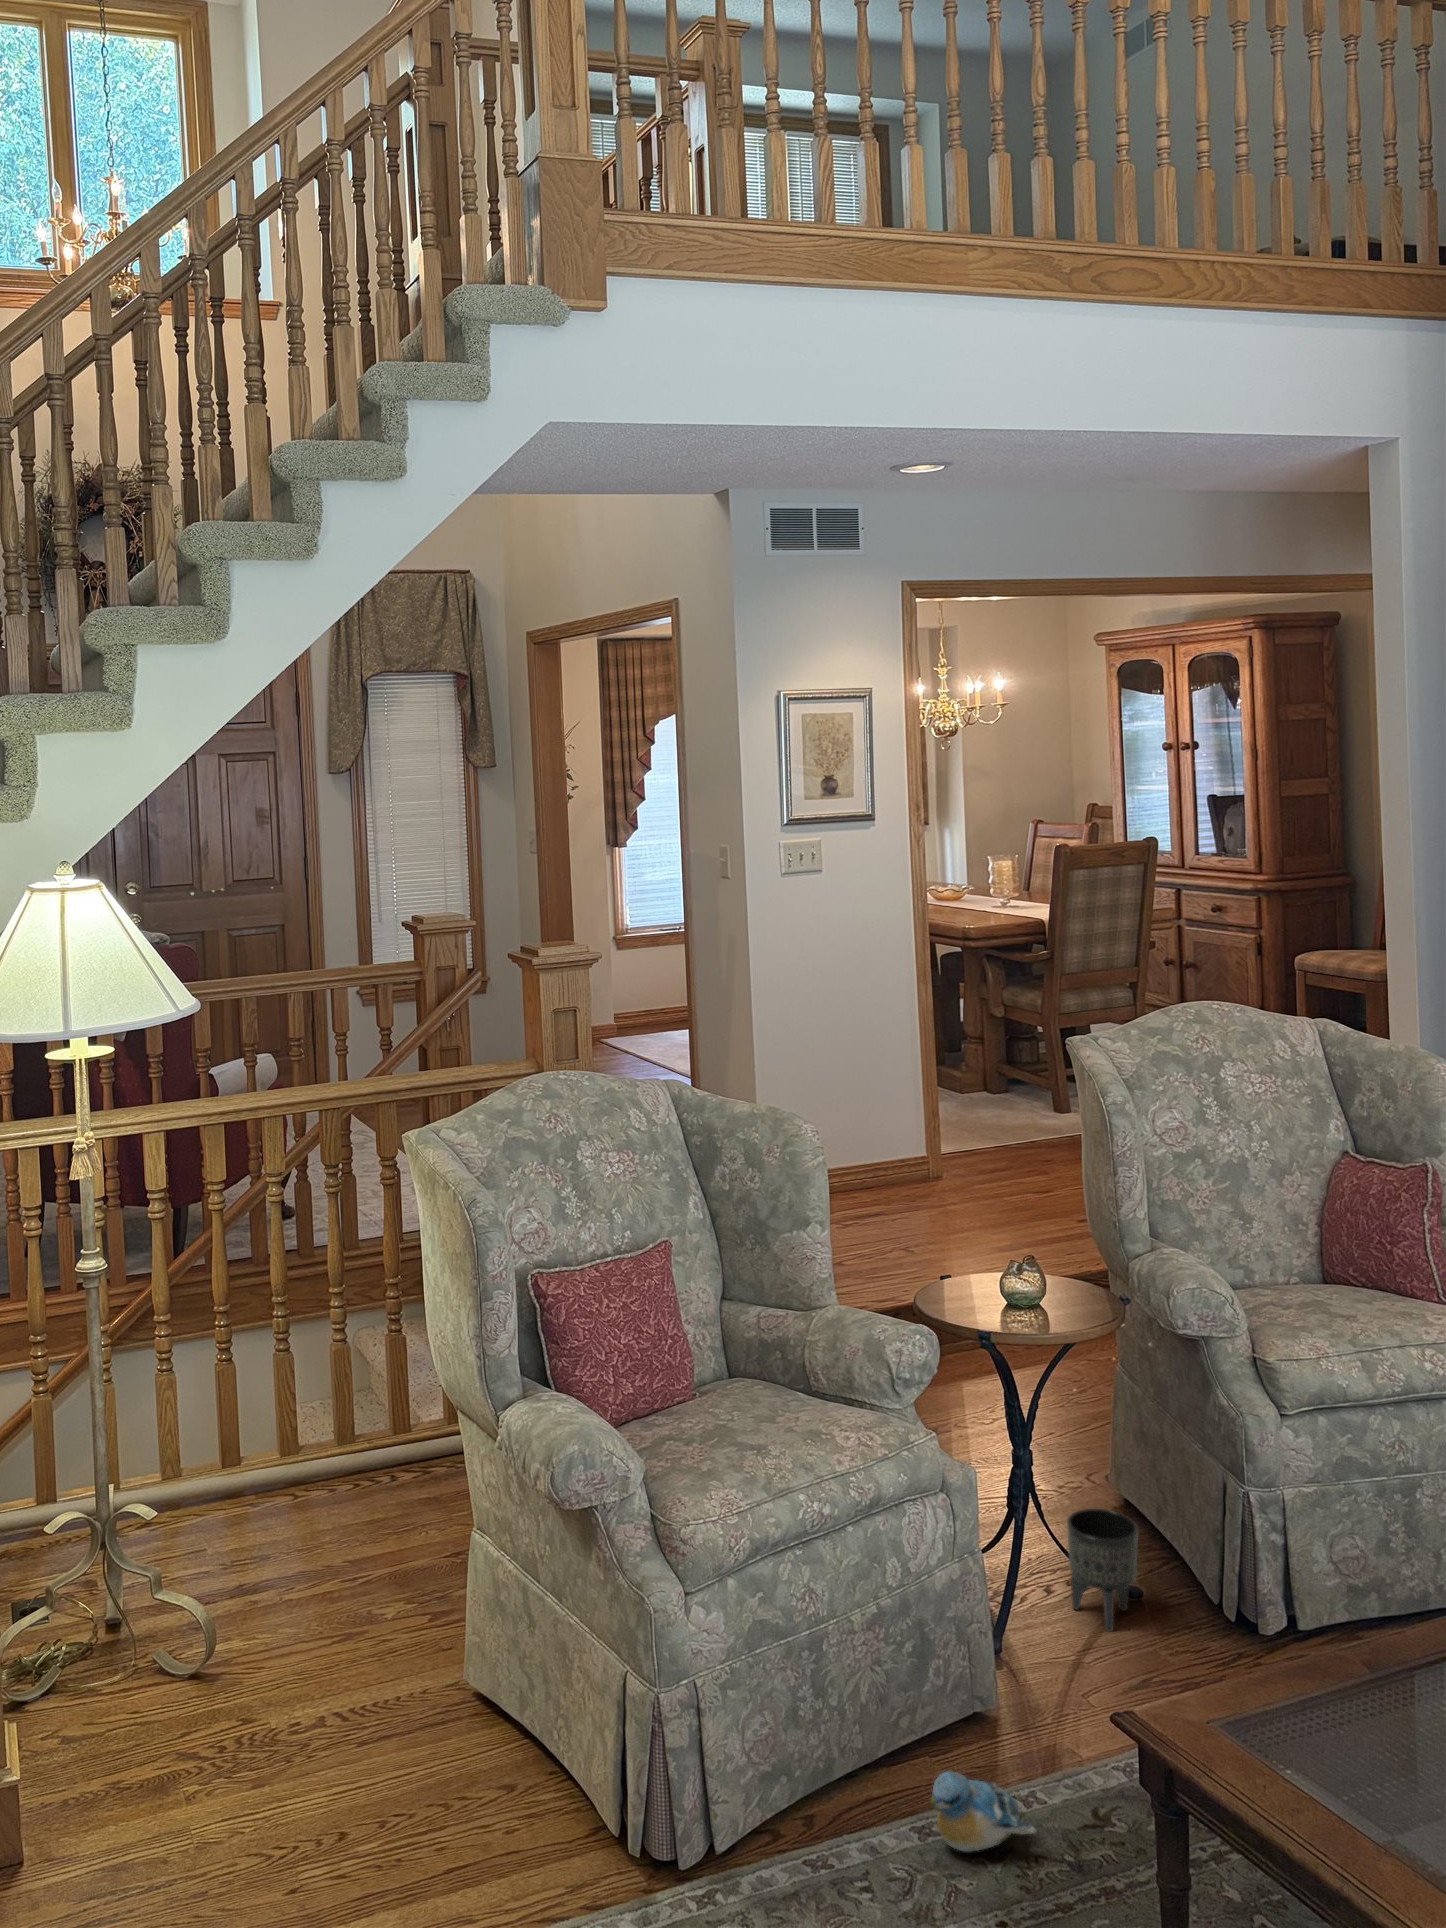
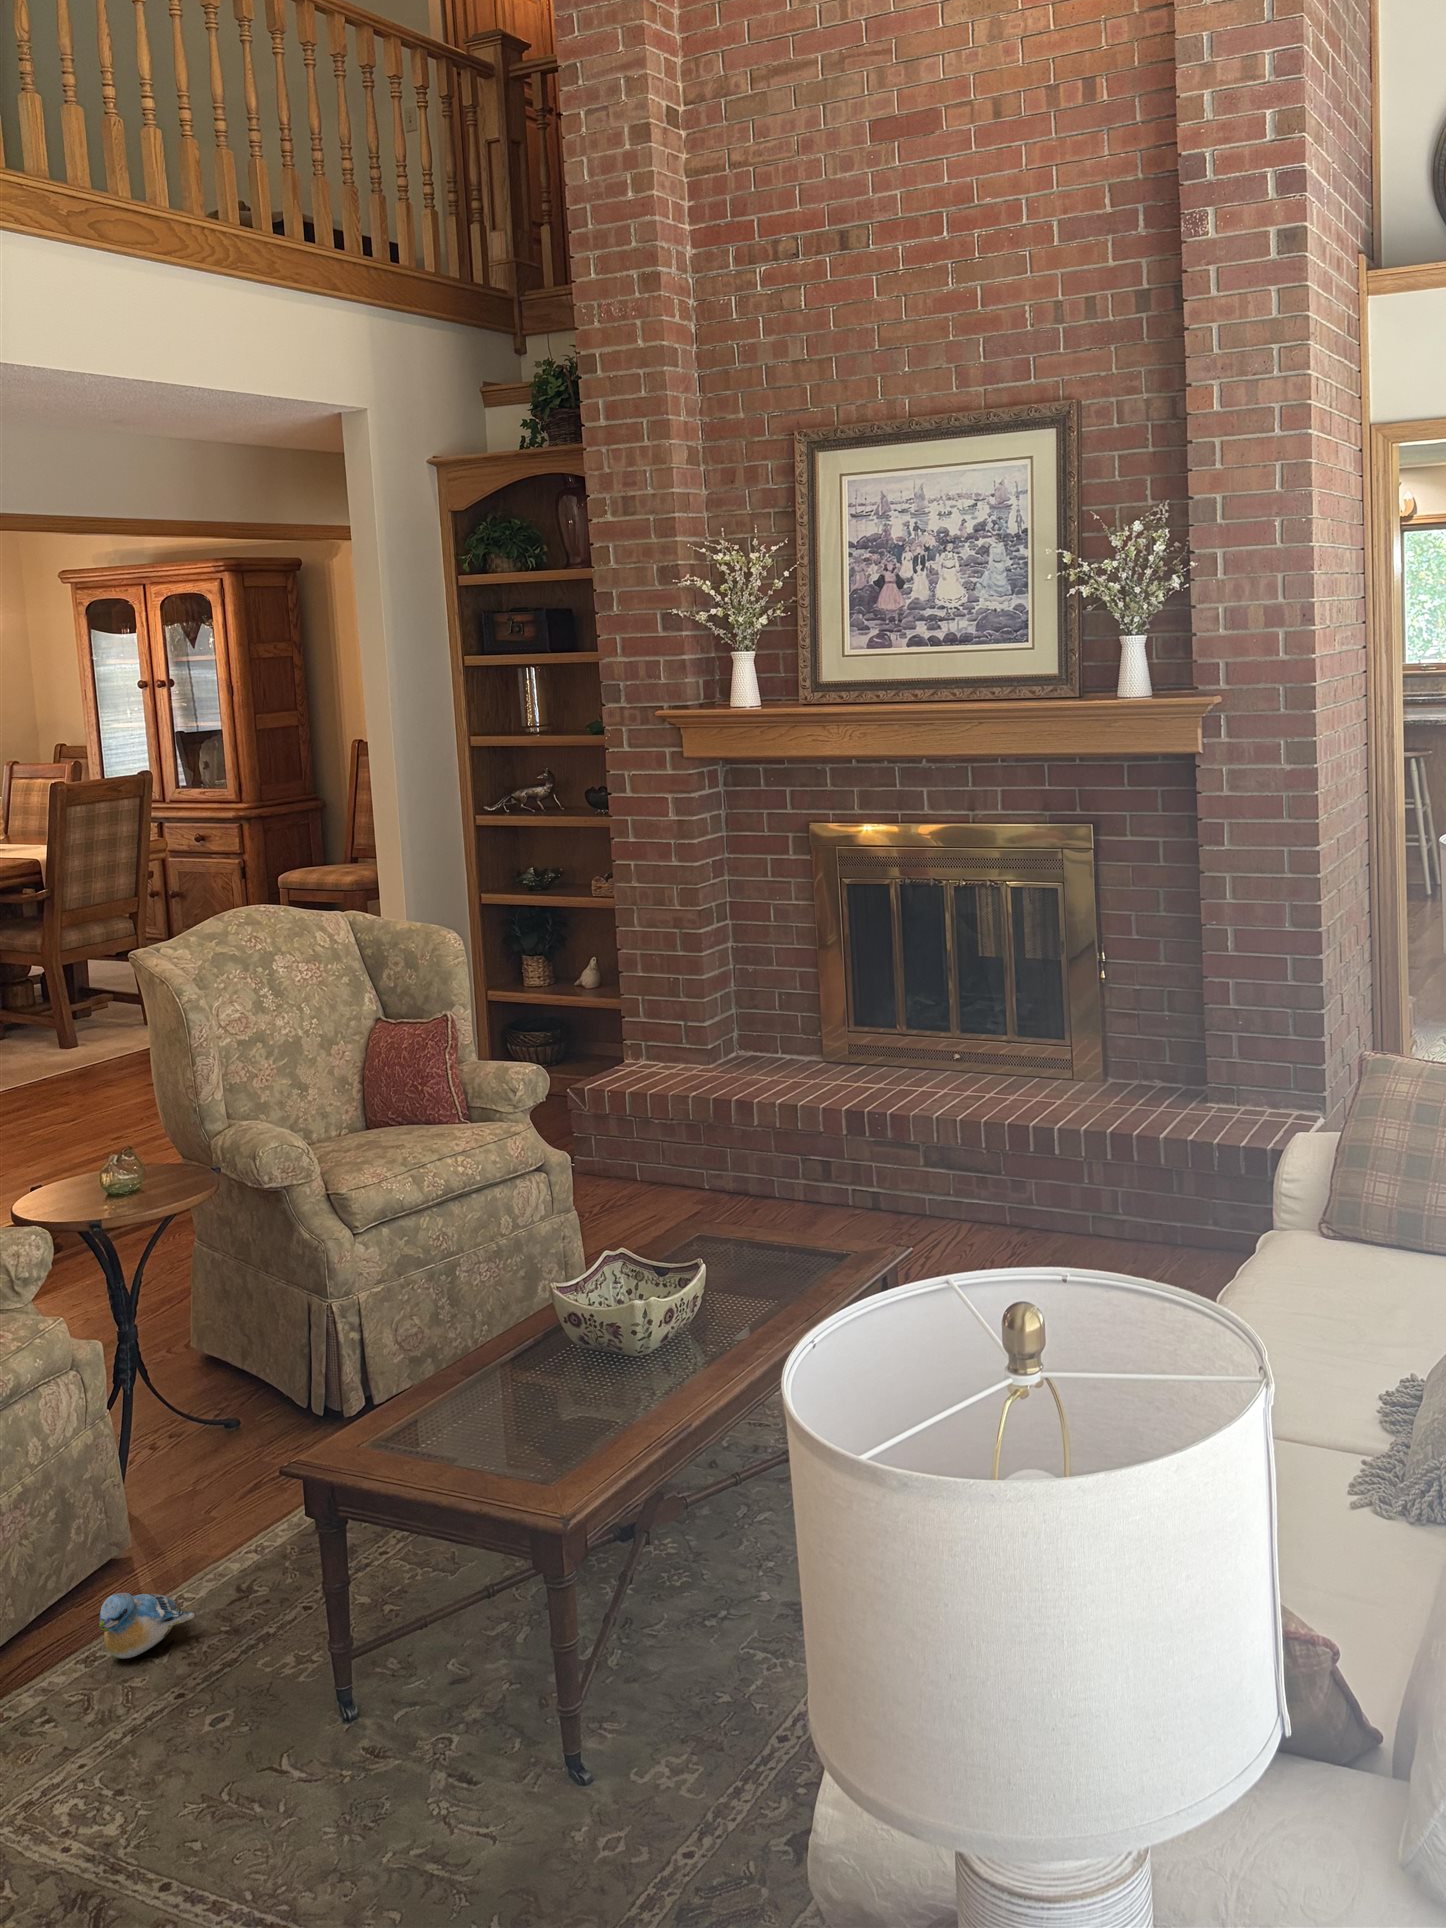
planter: present [1067,1509,1138,1632] -> none [173,1360,238,1462]

